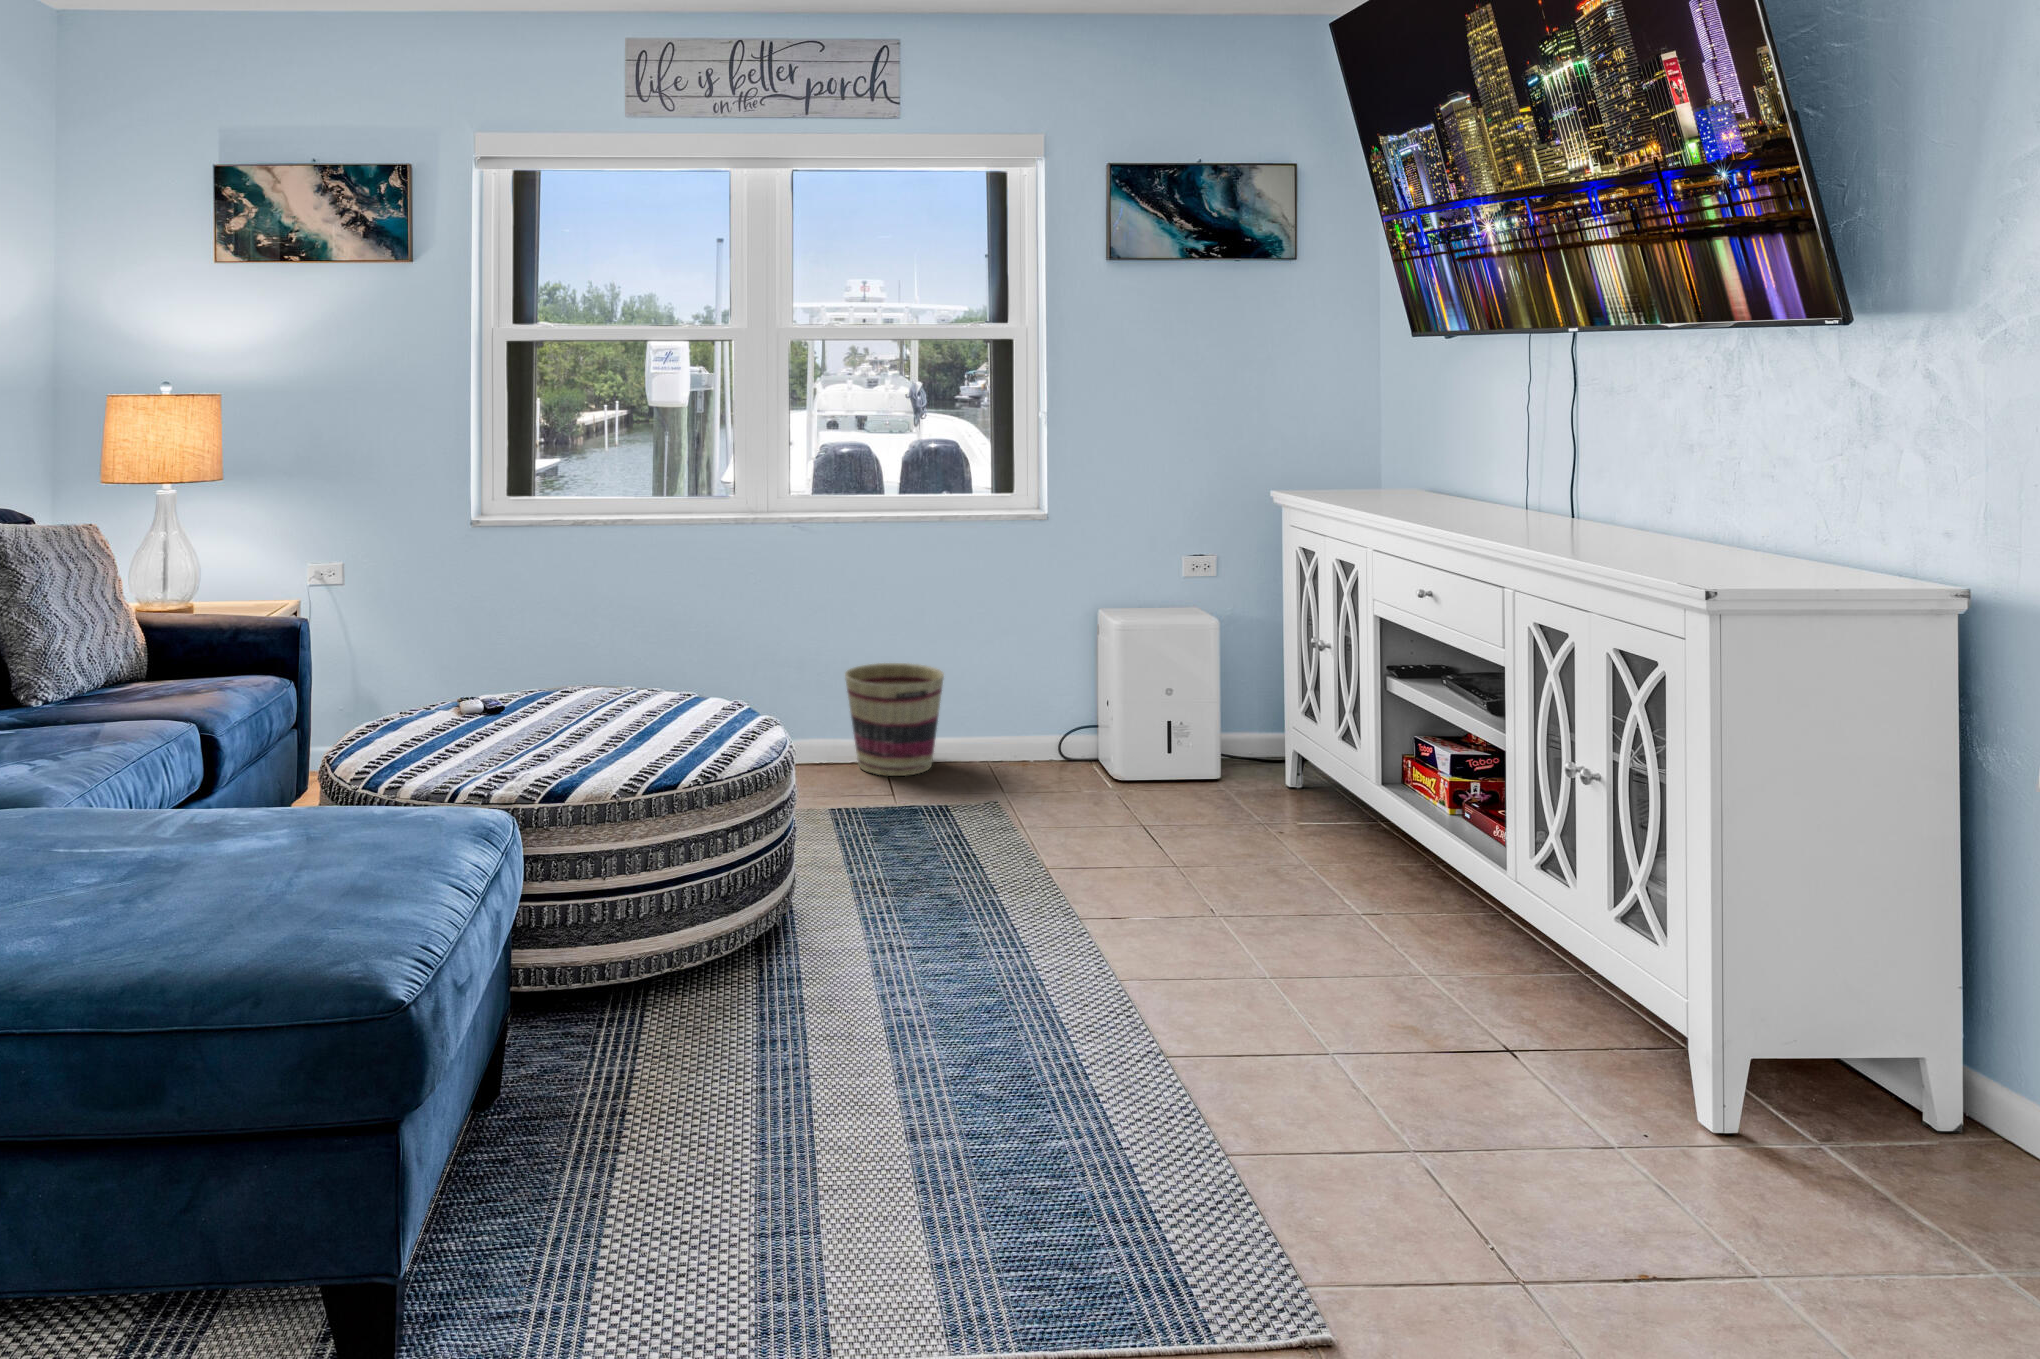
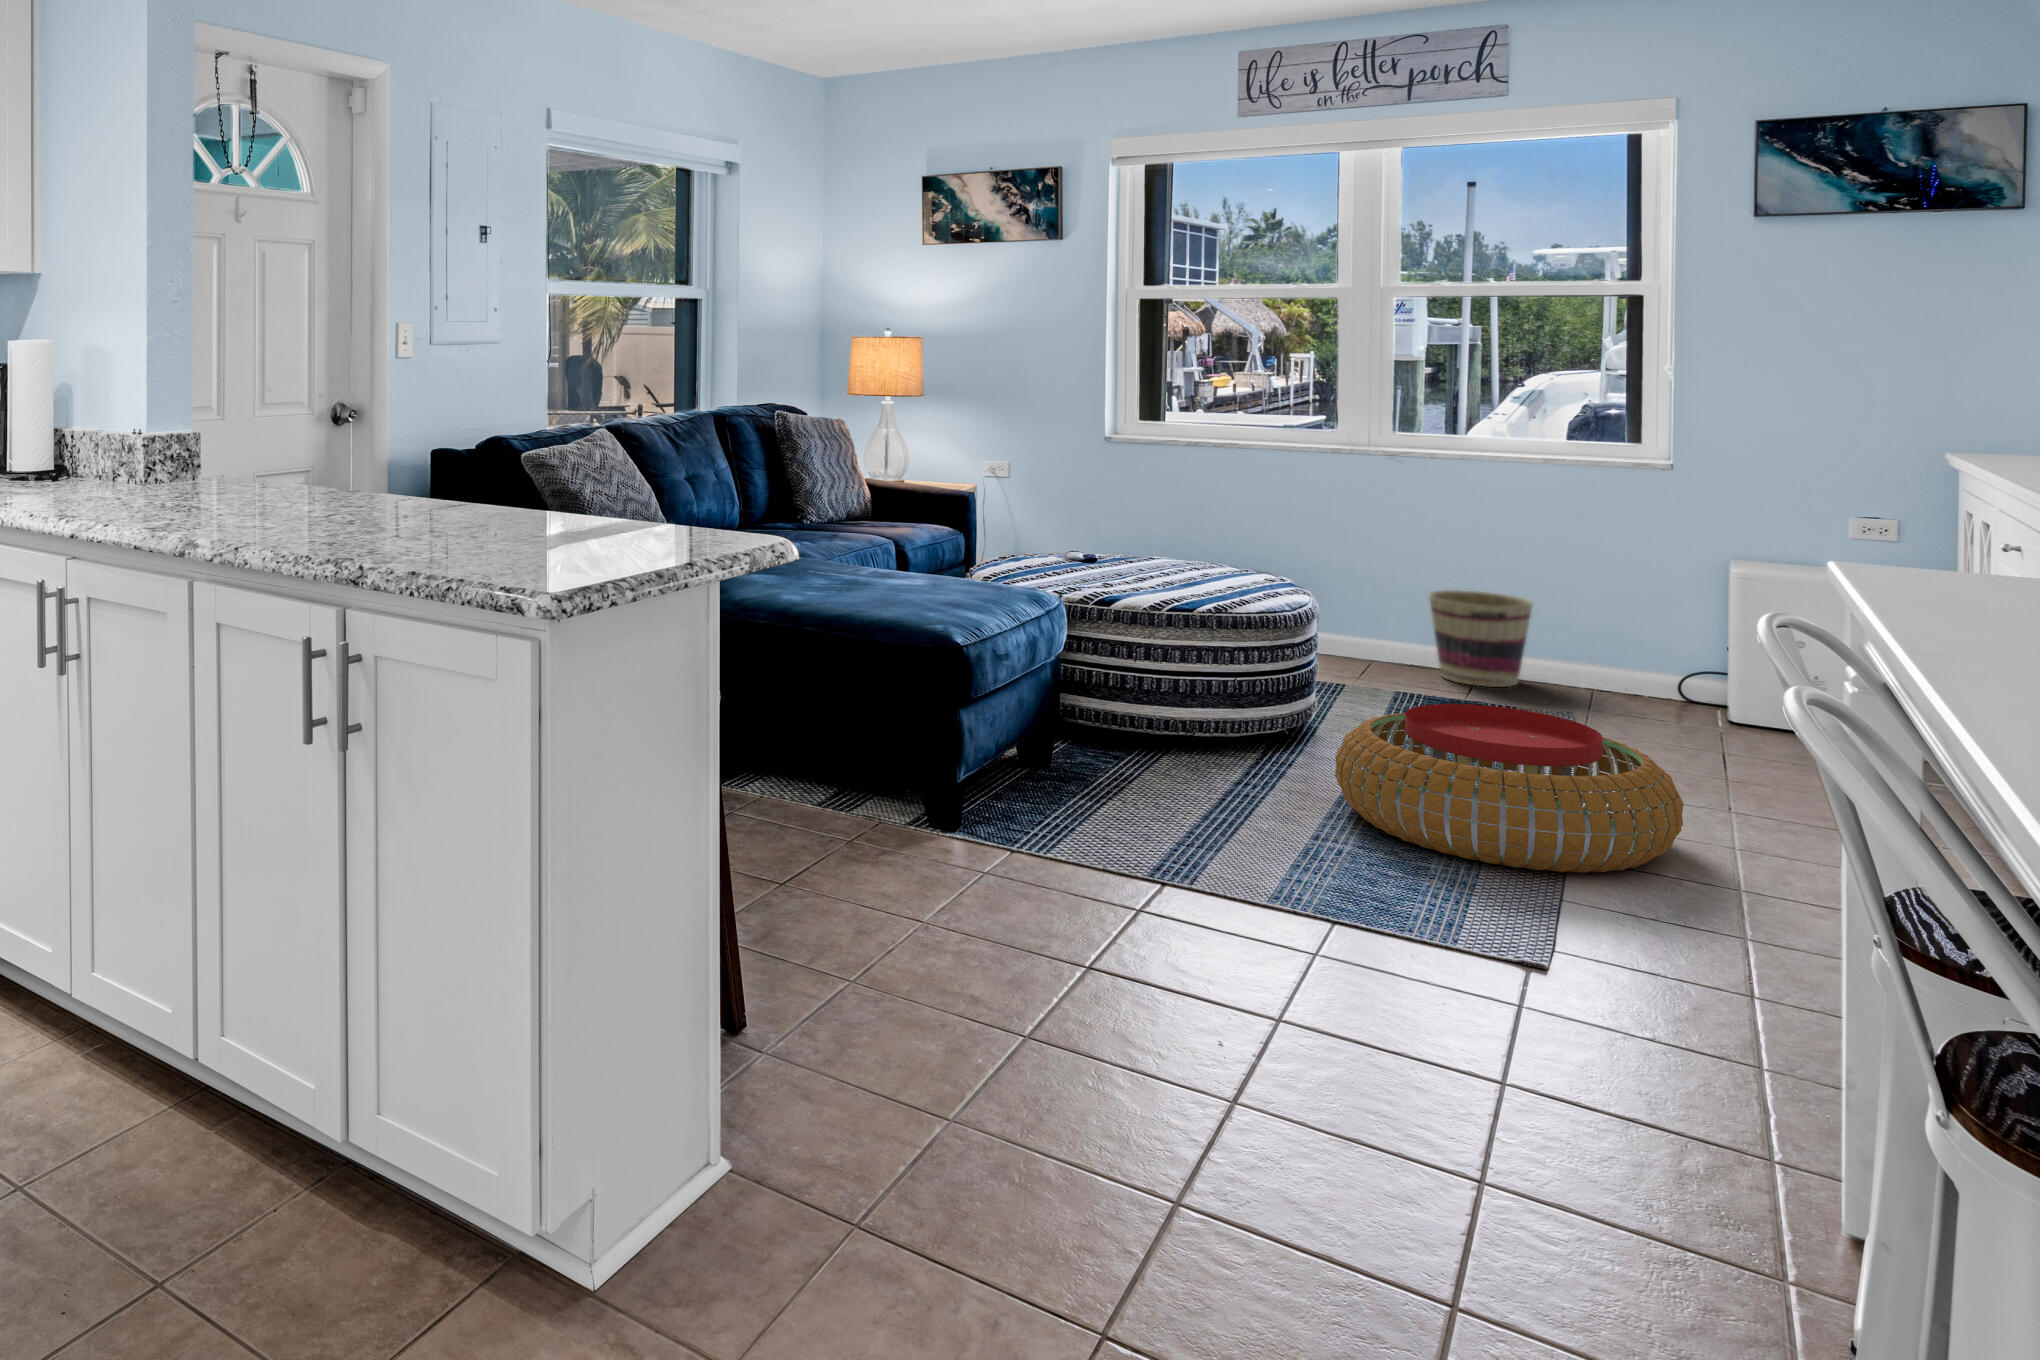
pouf: none [911,868,1326,1150] -> present [1335,704,1683,873]

